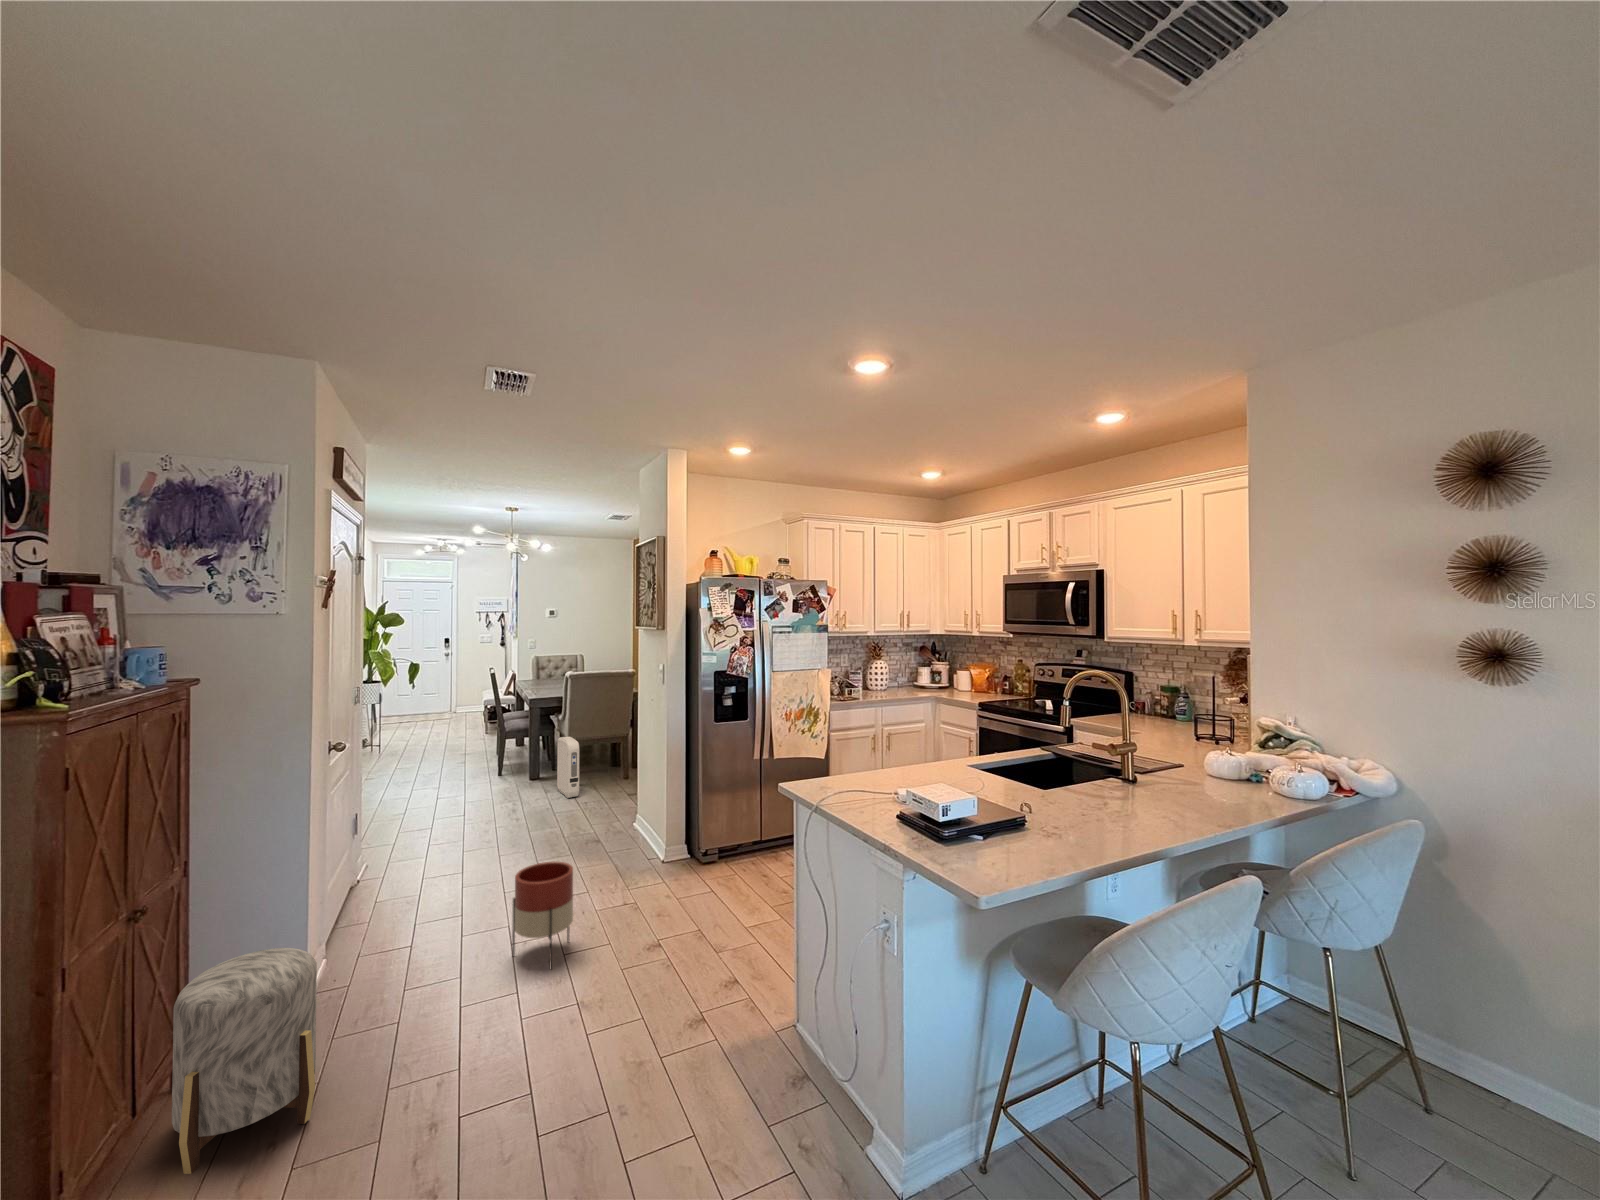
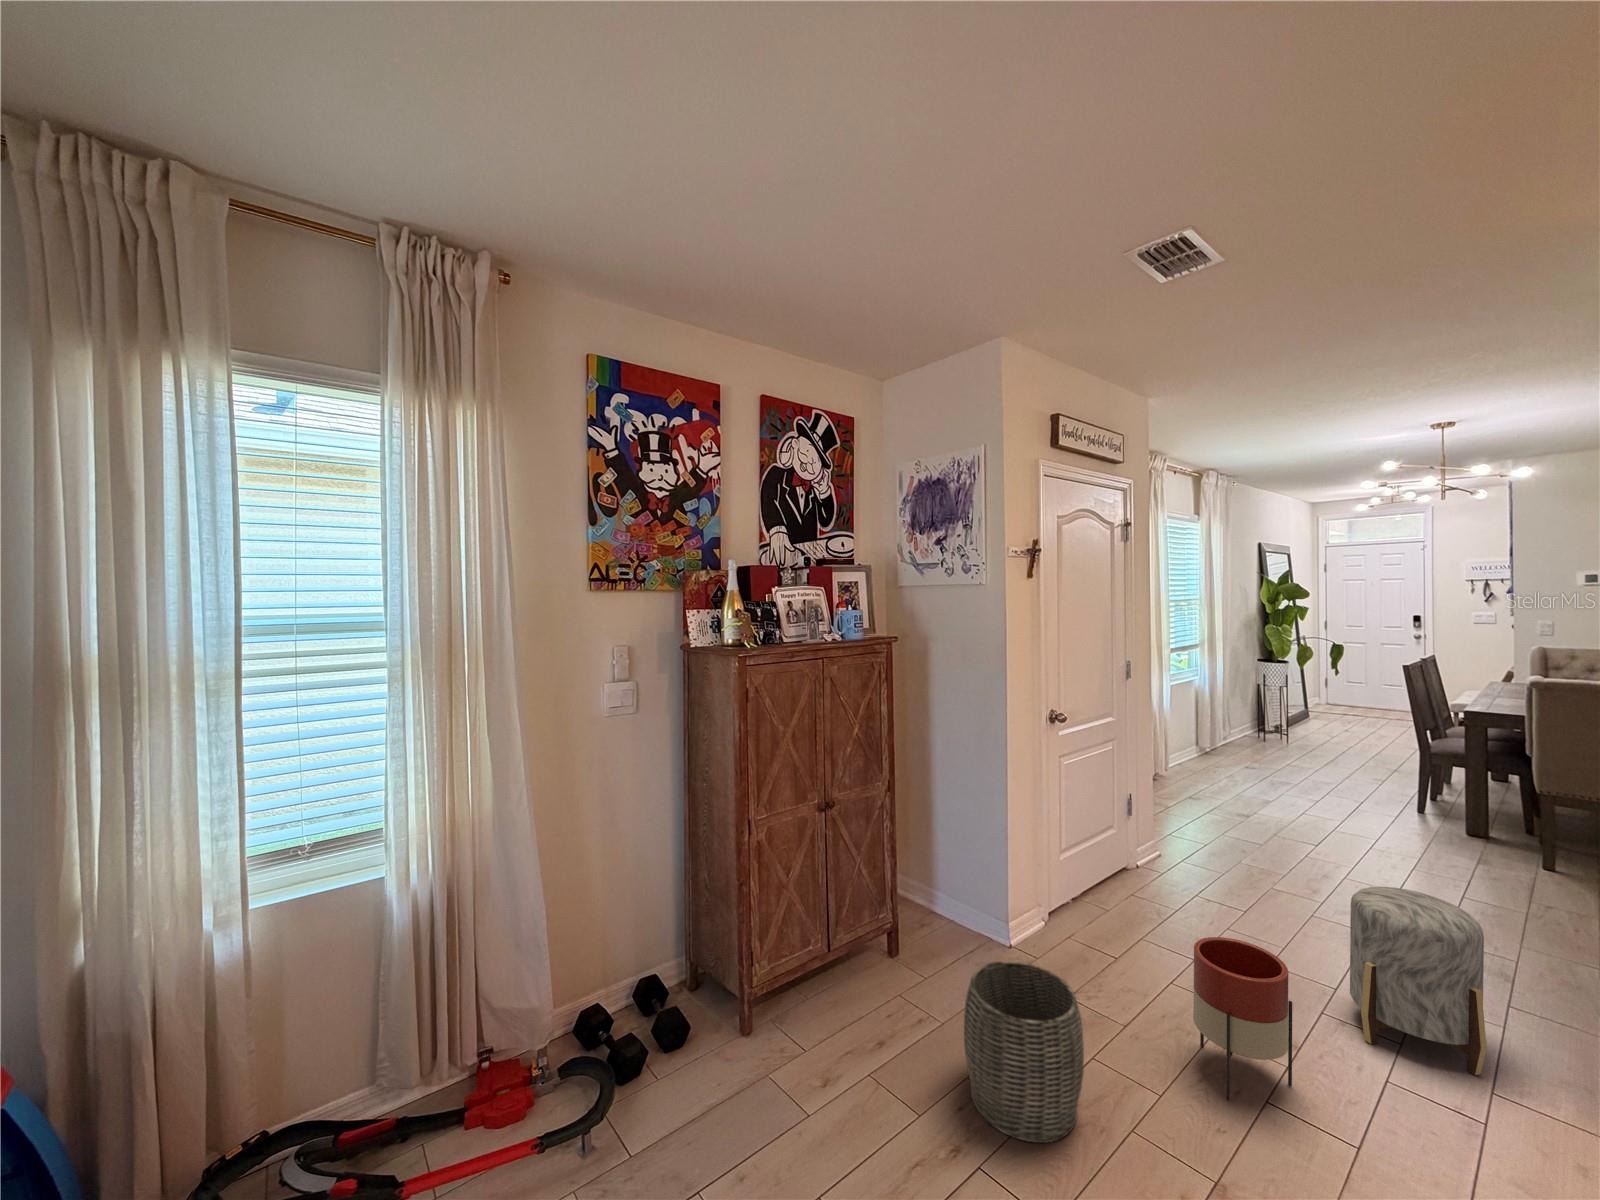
air purifier: present [557,737,579,798] -> none [1501,783,1538,890]
woven basket: none [386,945,500,1101] -> present [964,961,1084,1143]
stool: present [172,948,317,1174] -> present [1350,887,1487,1075]

